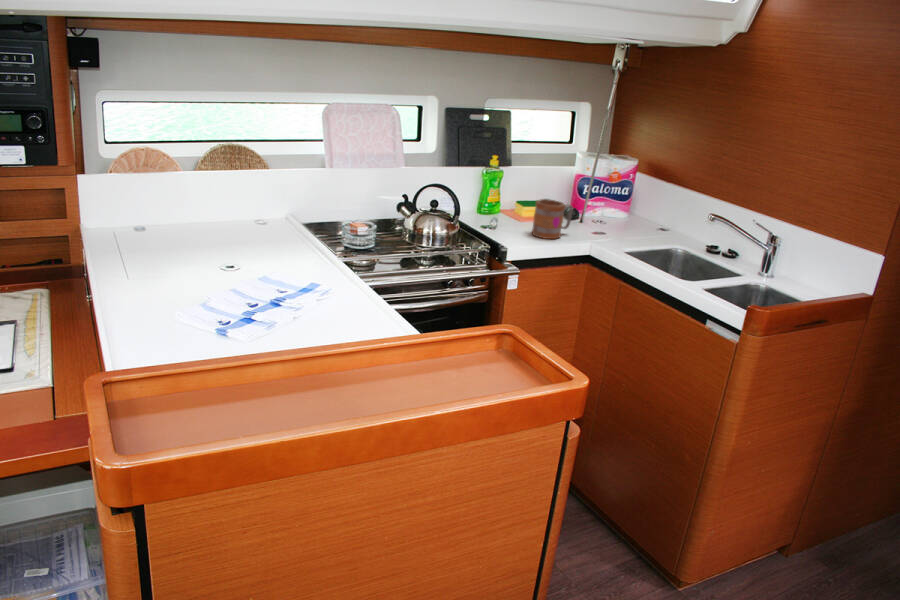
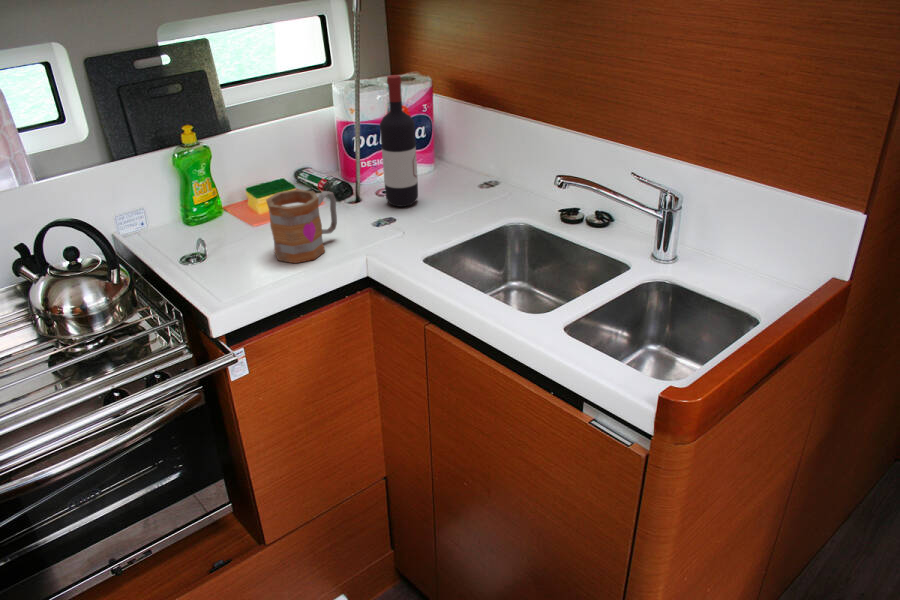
wine bottle: none [598,149,626,229] -> present [380,75,418,207]

